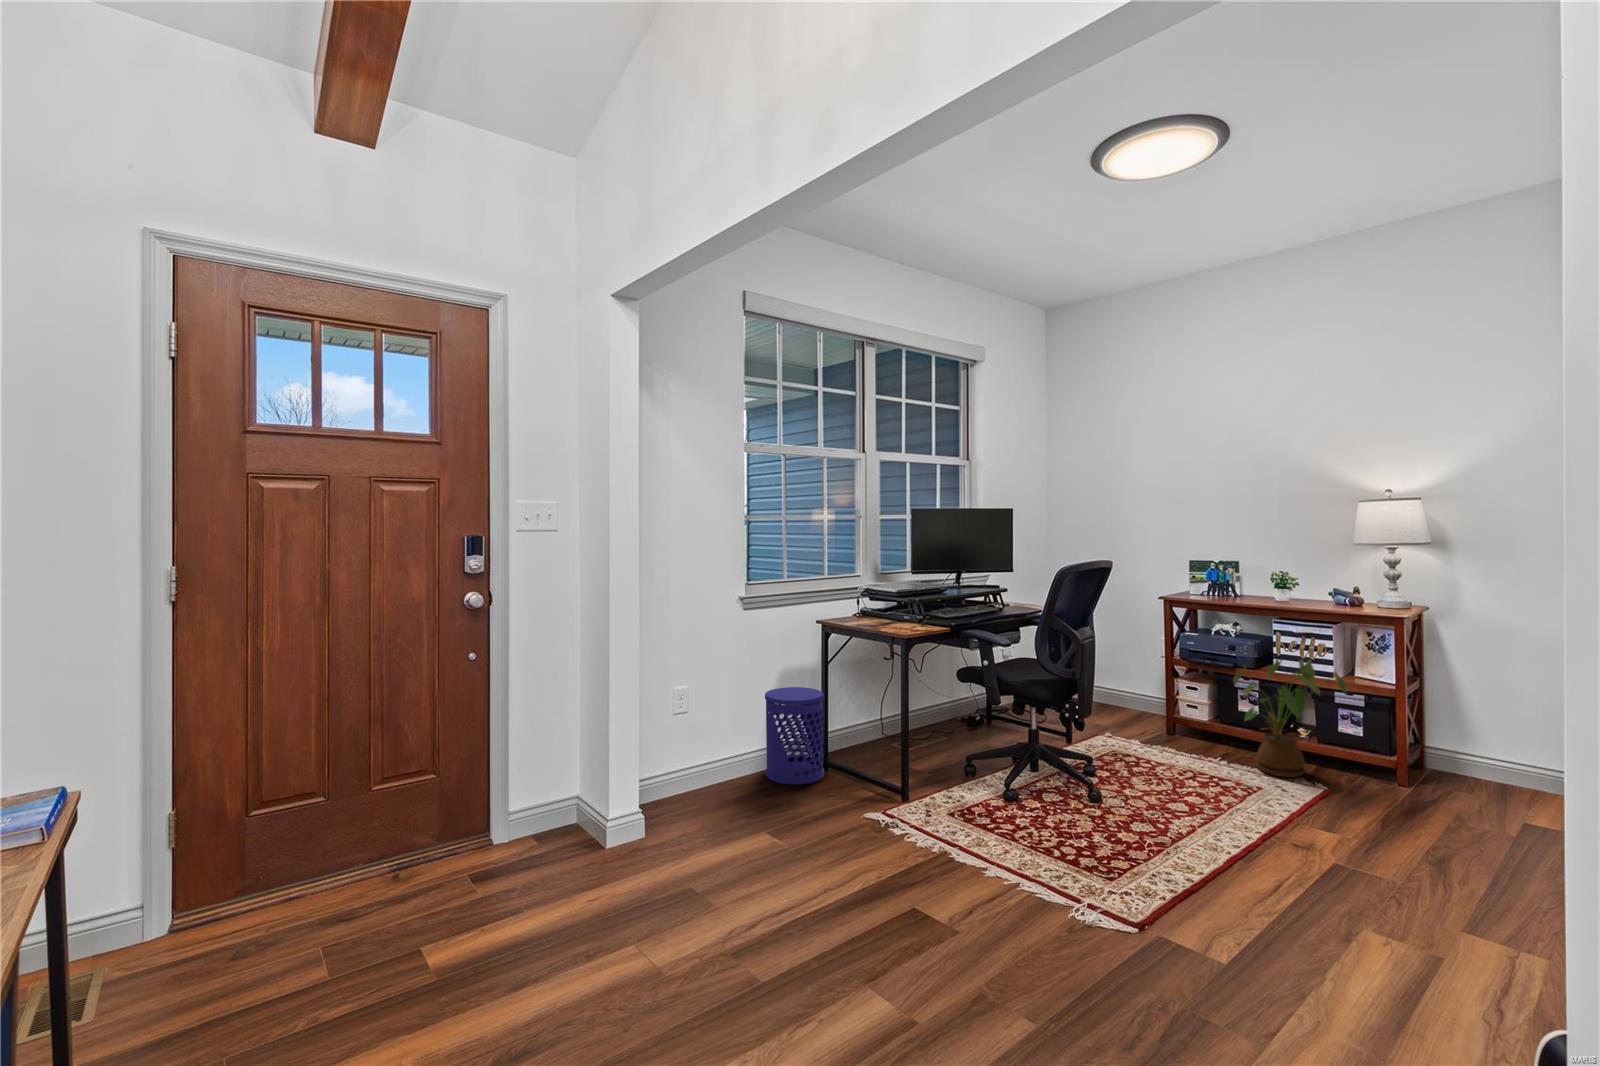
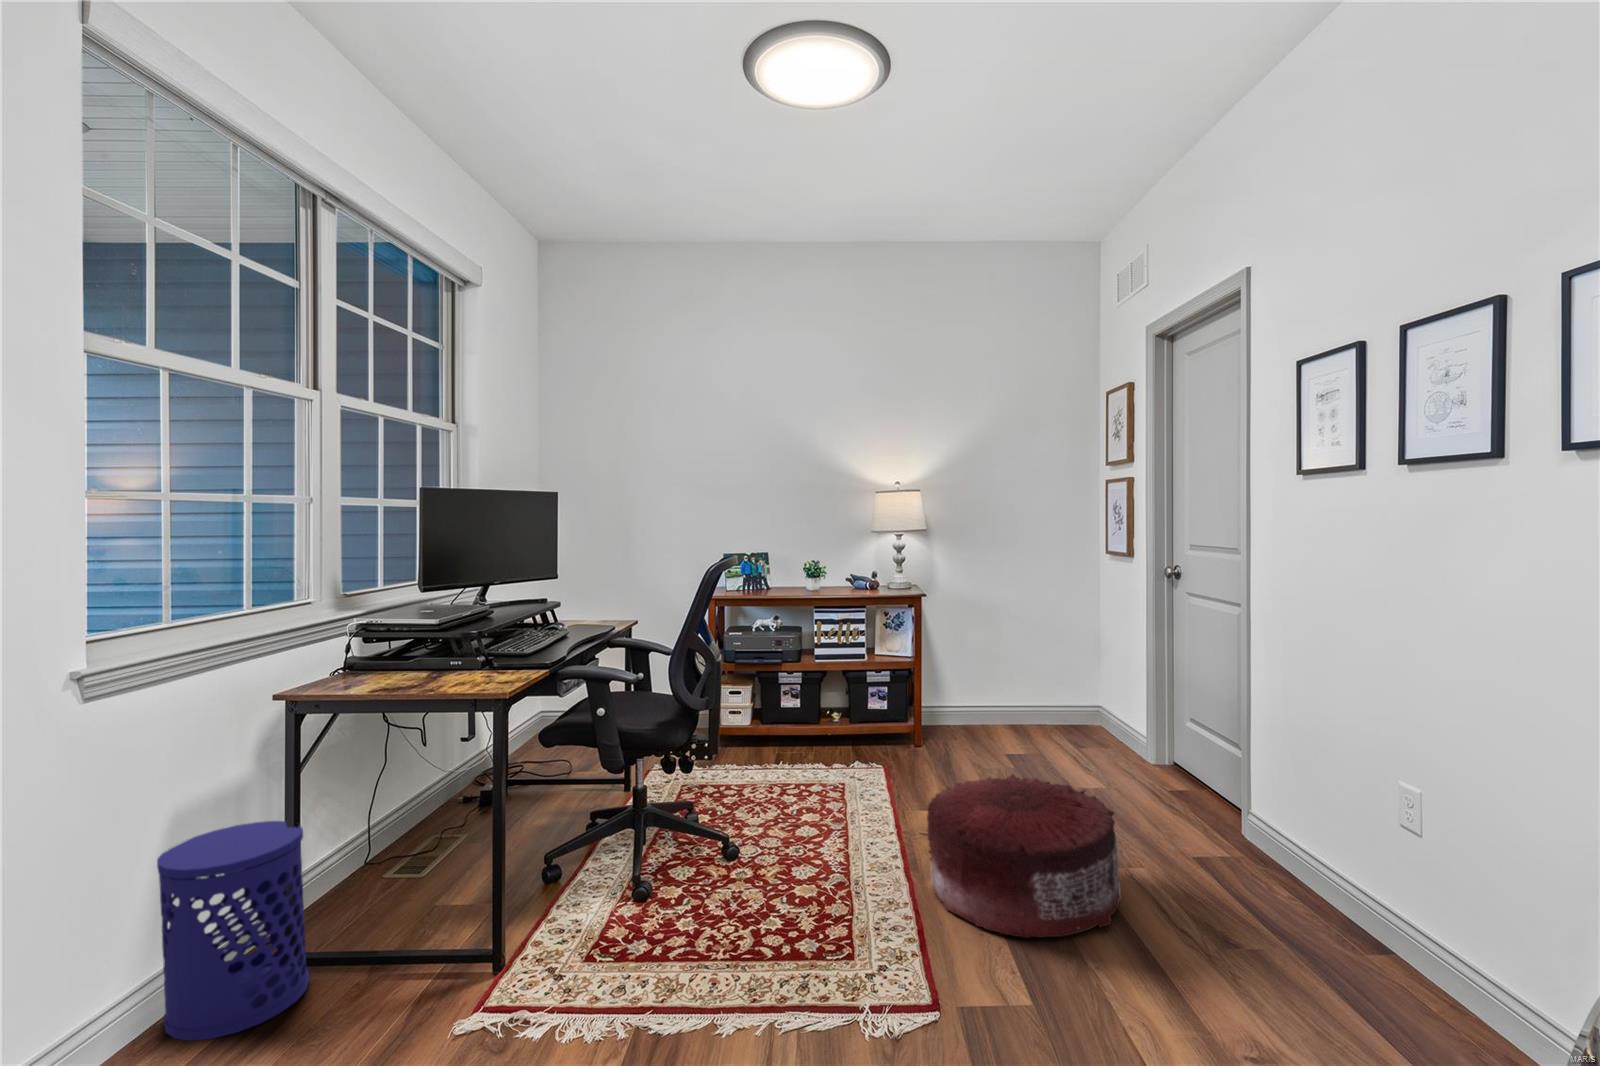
house plant: present [1233,659,1347,778] -> none [796,644,888,766]
pouf: none [1225,792,1452,954] -> present [927,774,1121,938]

